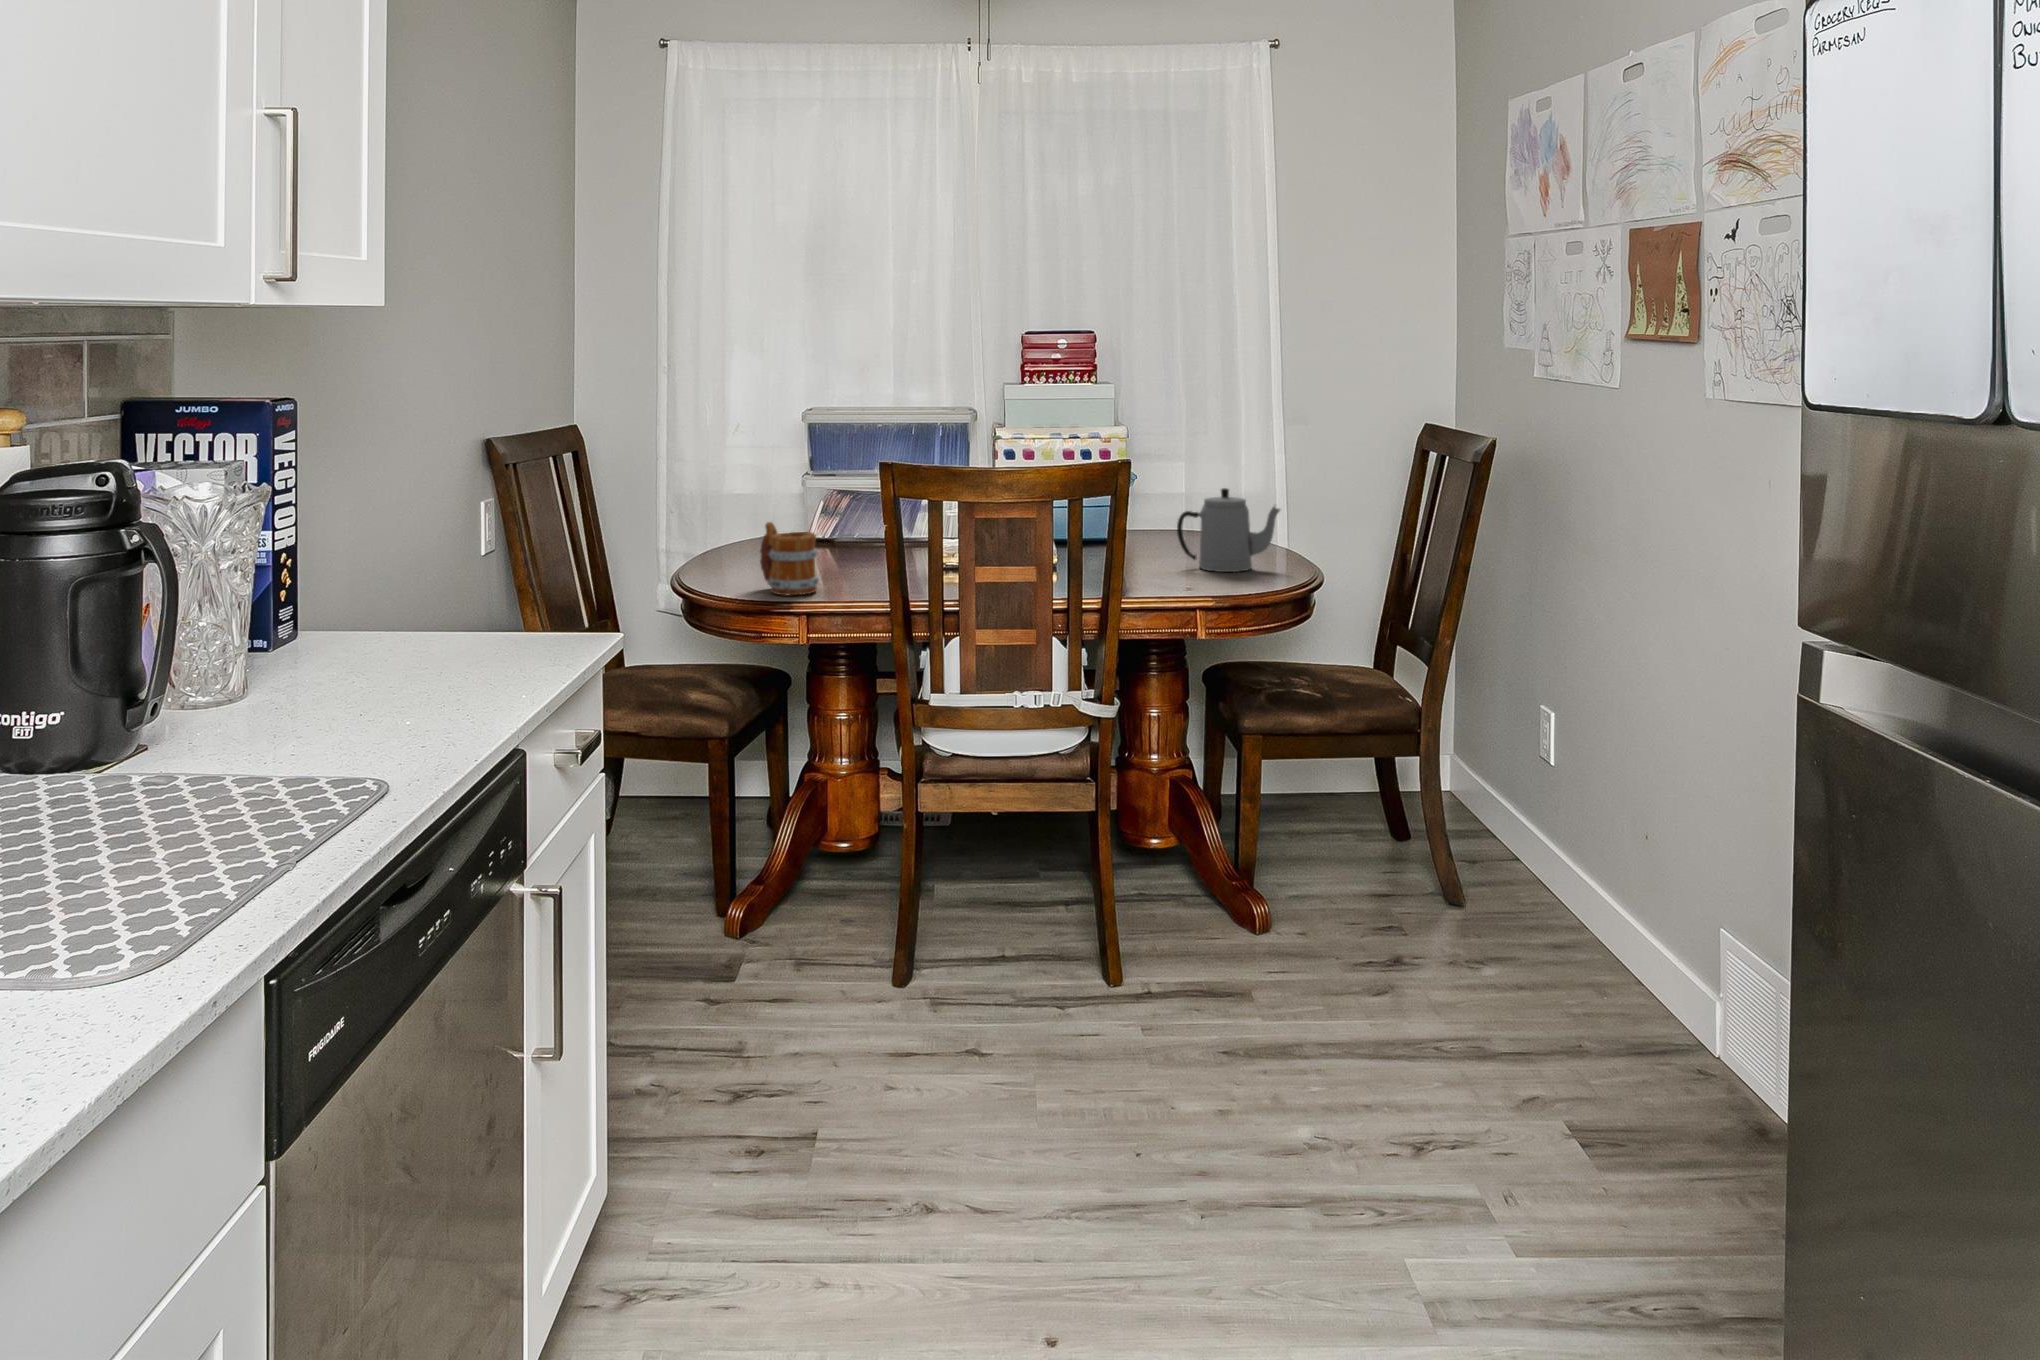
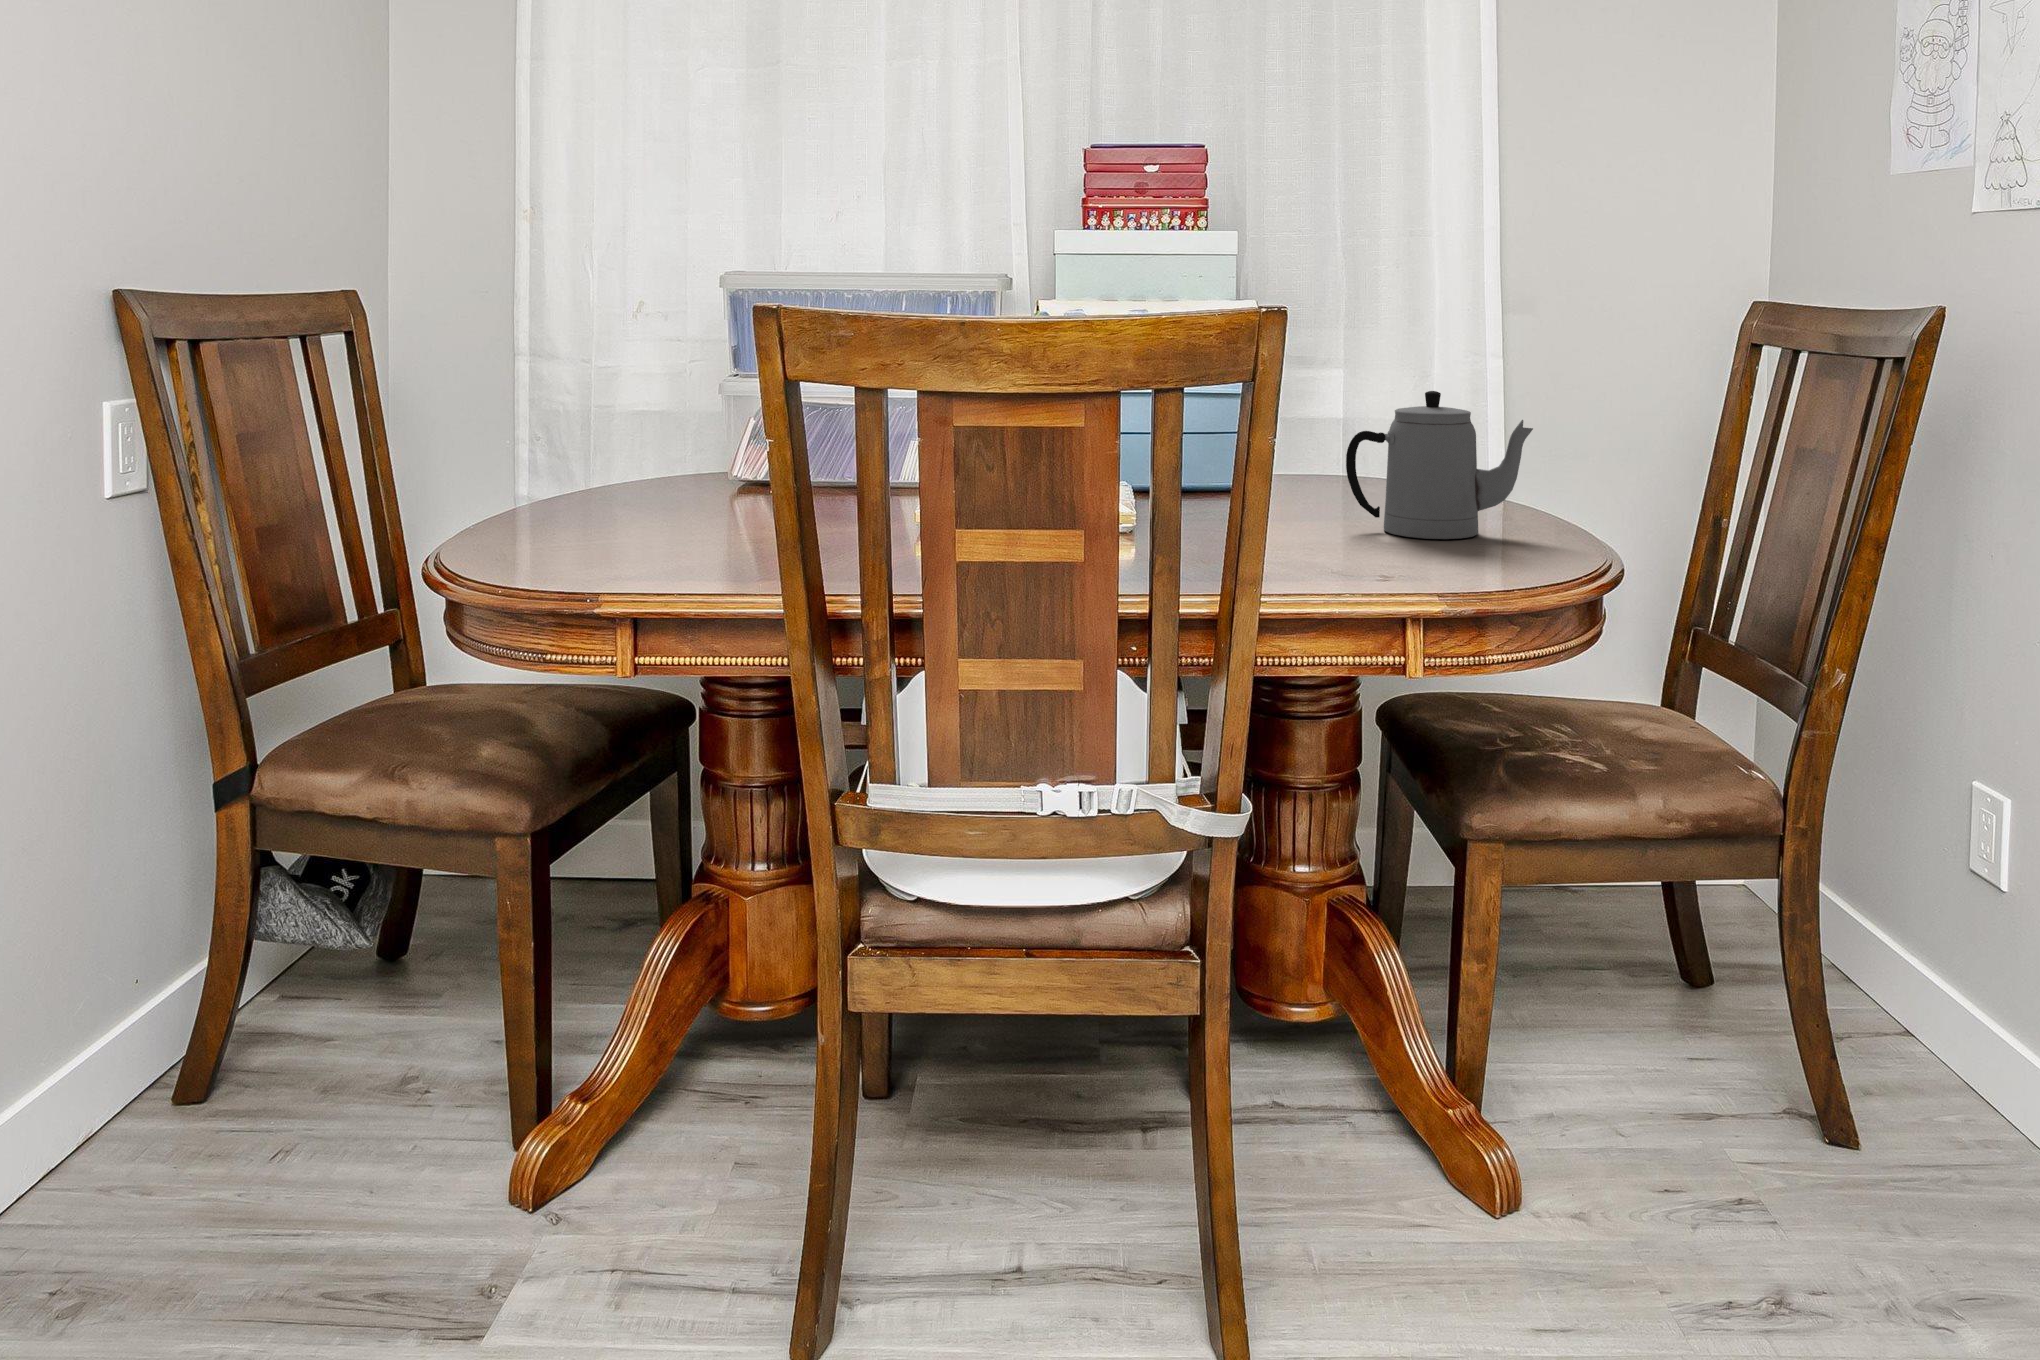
mug: present [760,522,819,595] -> none [580,437,686,576]

